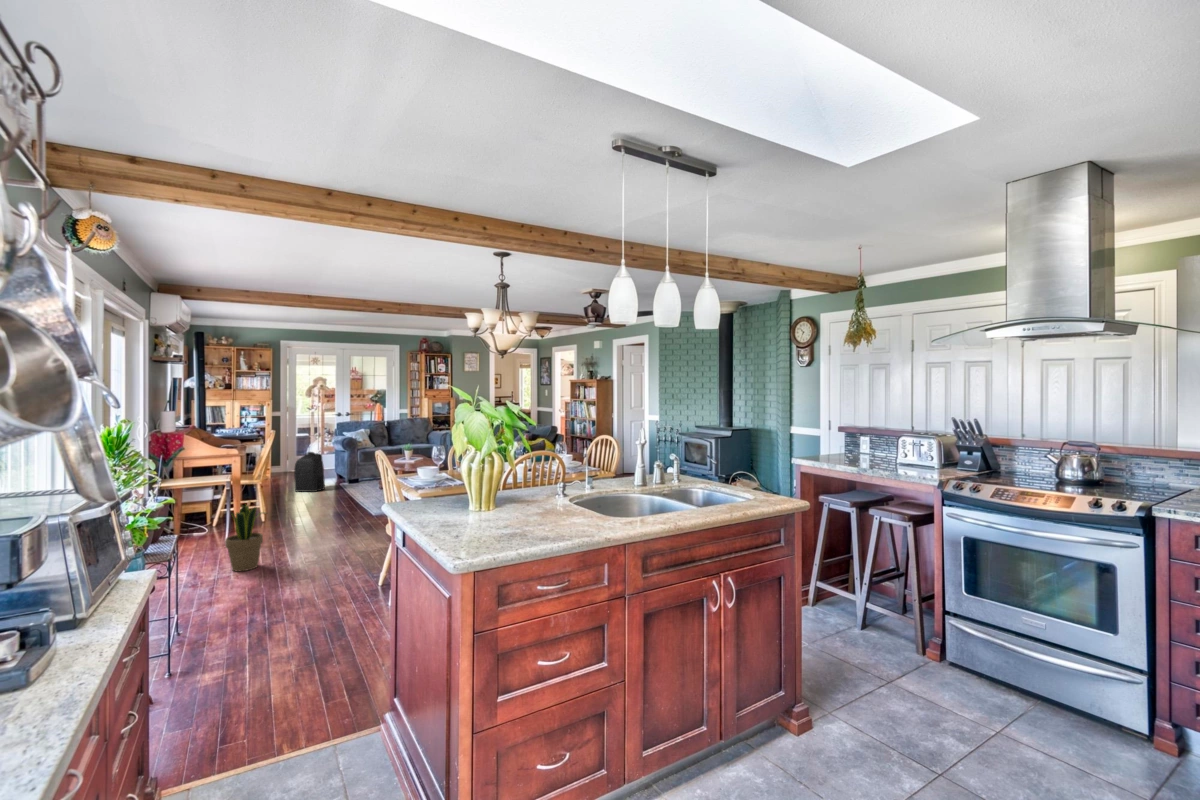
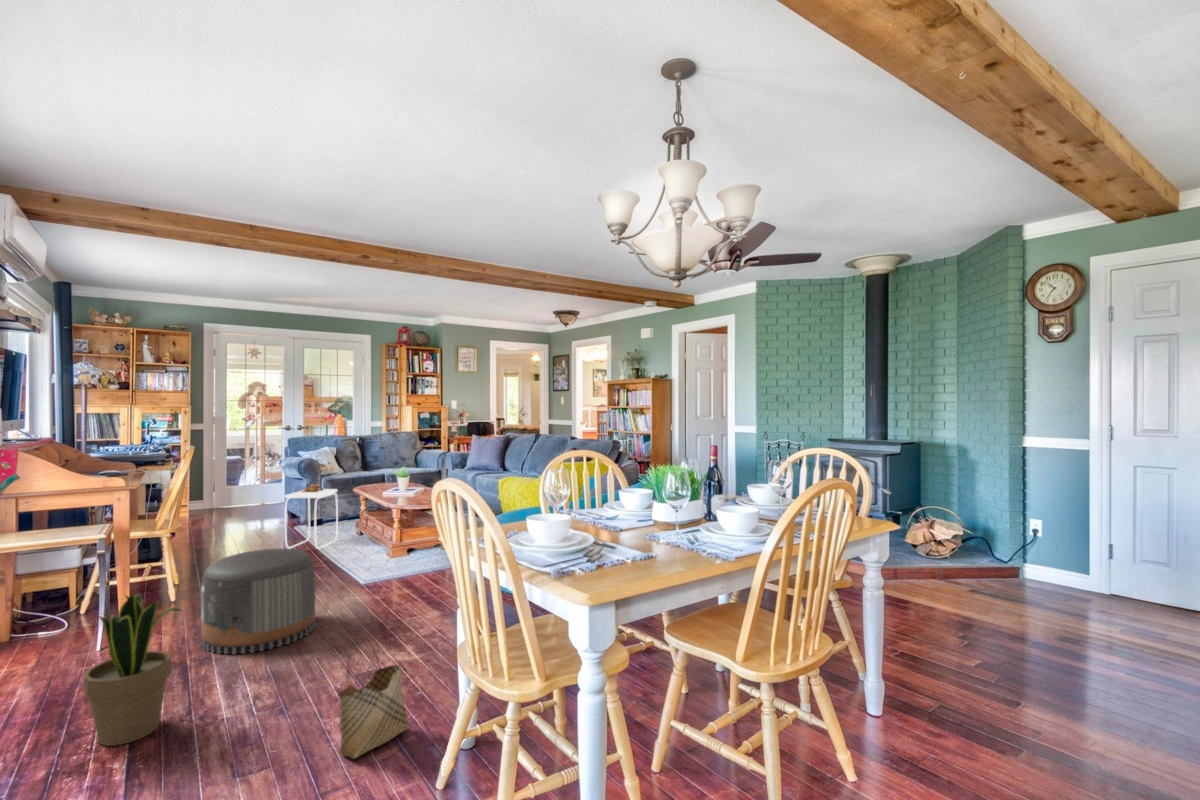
backpack: present [294,452,325,492] -> none [225,481,272,542]
side table: none [331,454,366,496] -> present [285,484,338,549]
pouf: none [278,490,339,543] -> present [201,549,315,654]
woven basket: none [335,527,370,578] -> present [338,640,407,759]

